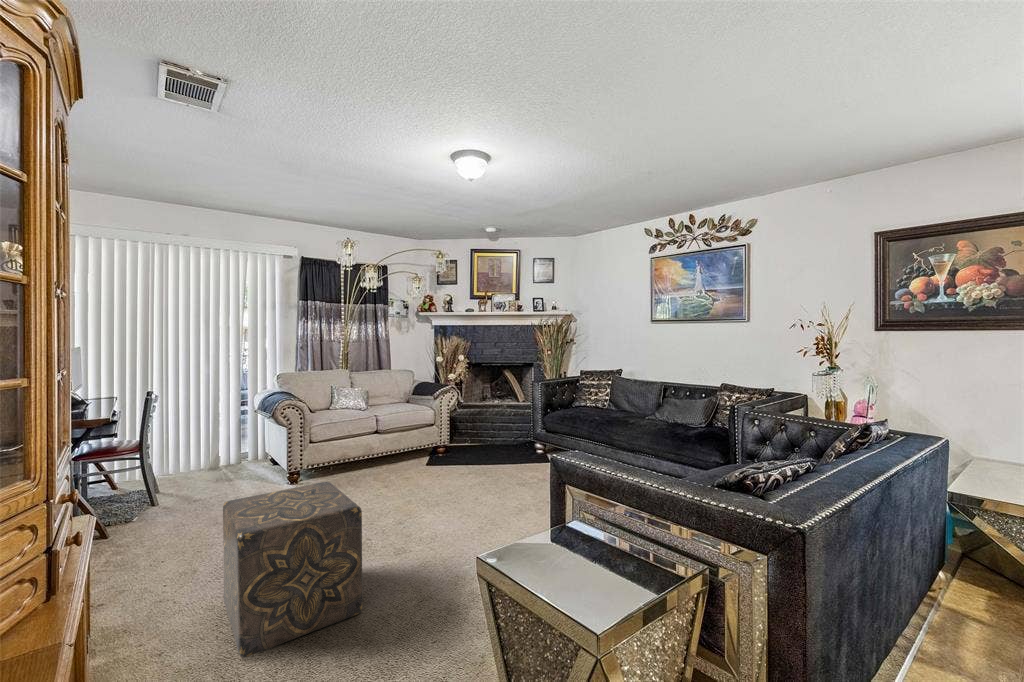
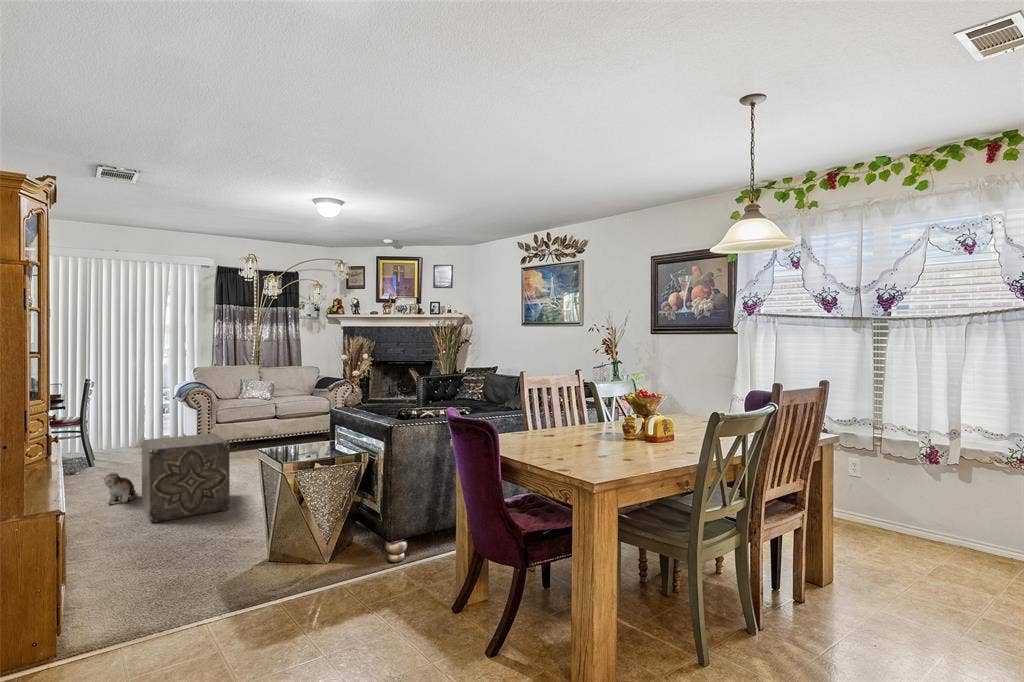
plush toy: none [159,549,214,598] -> present [102,472,136,504]

